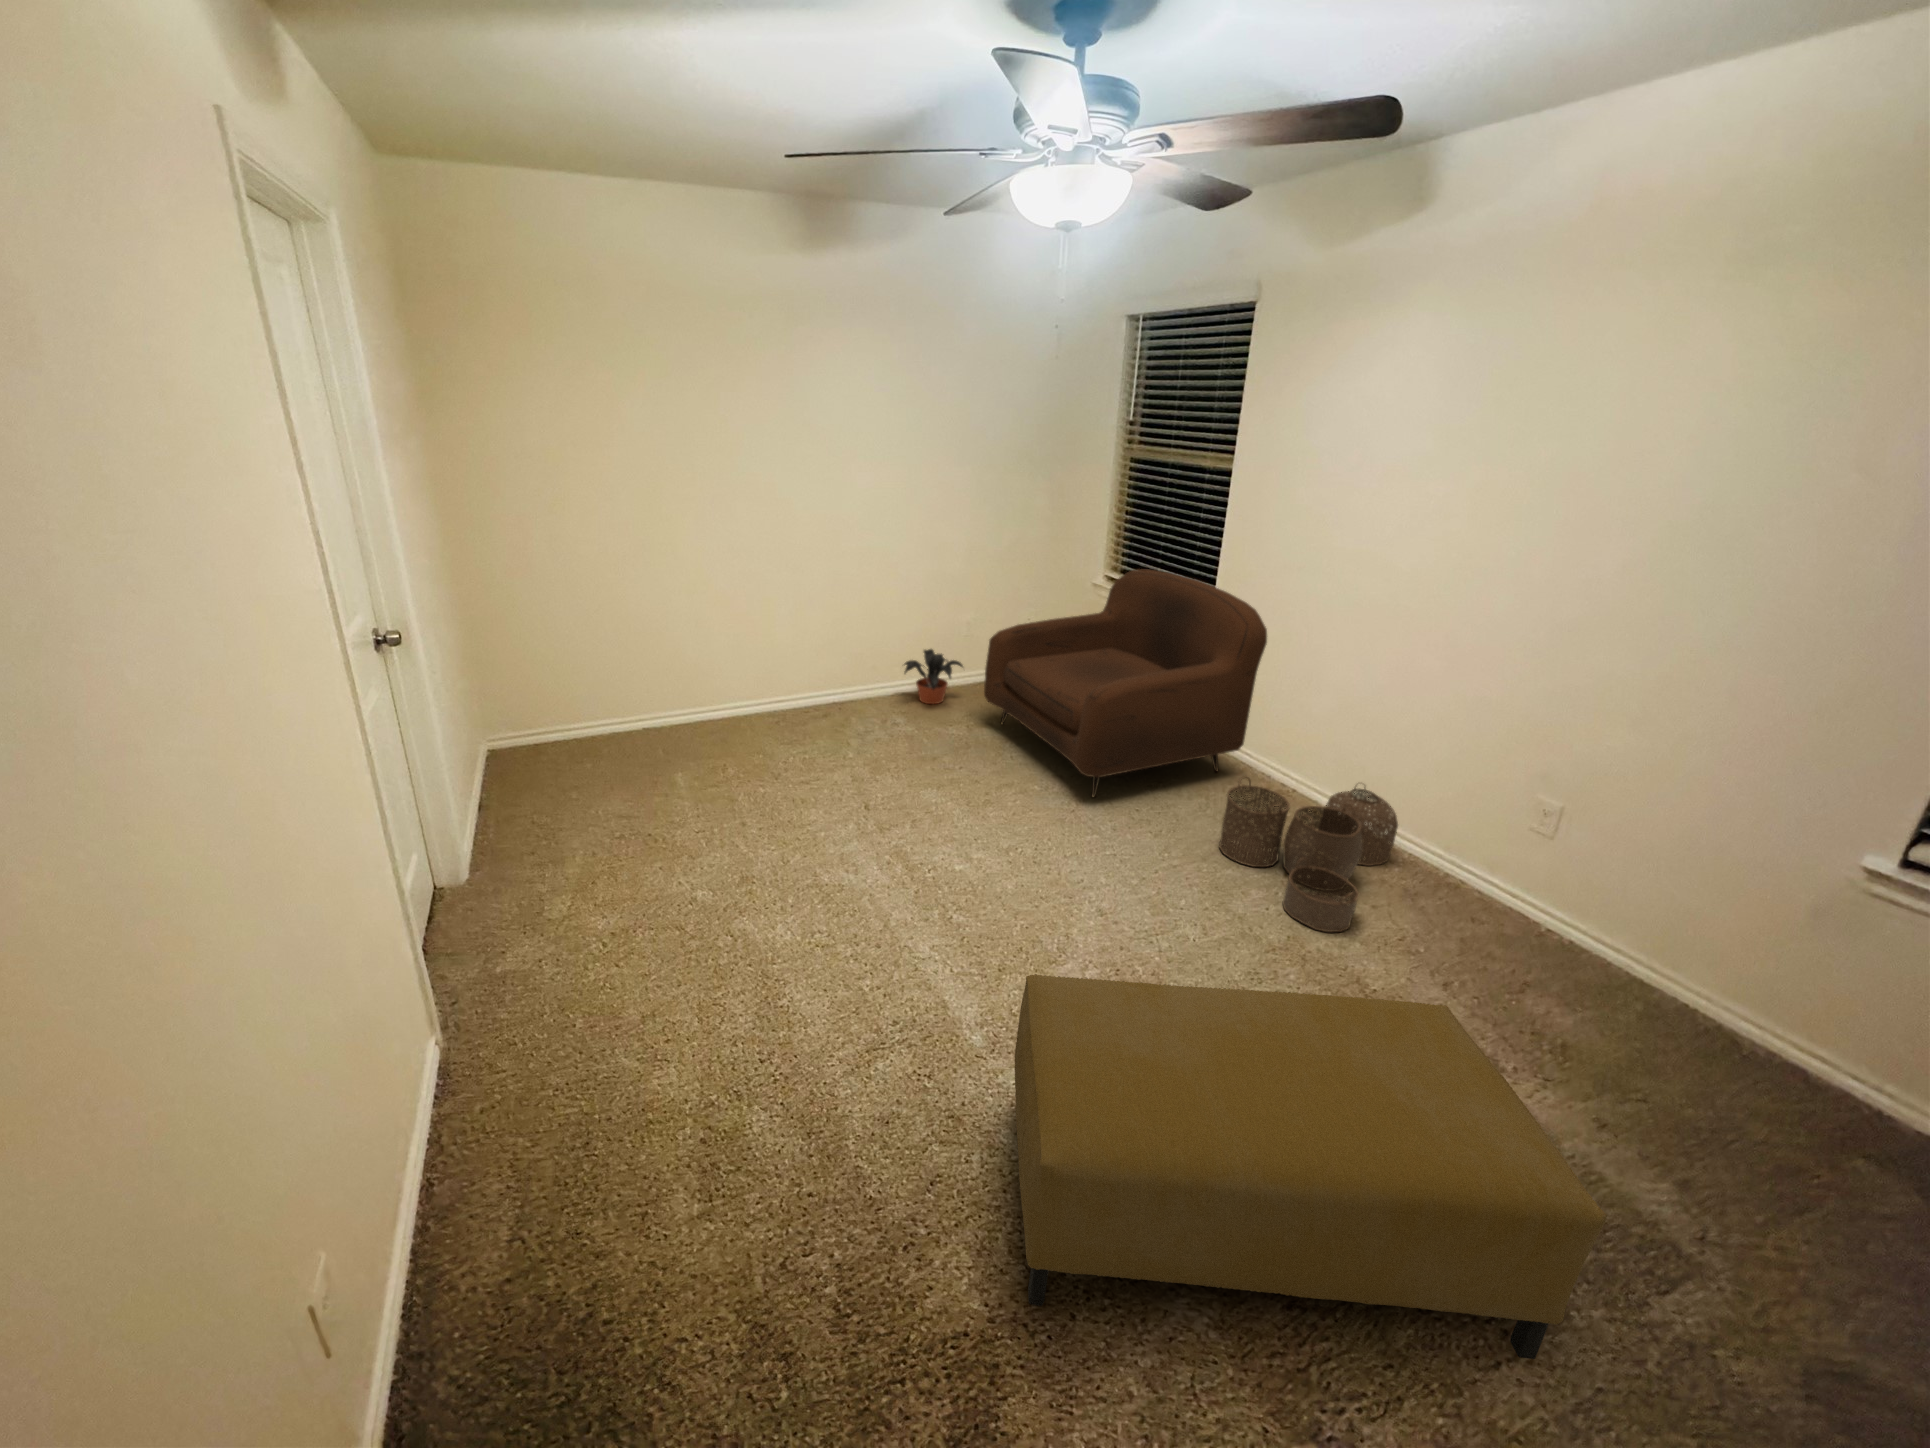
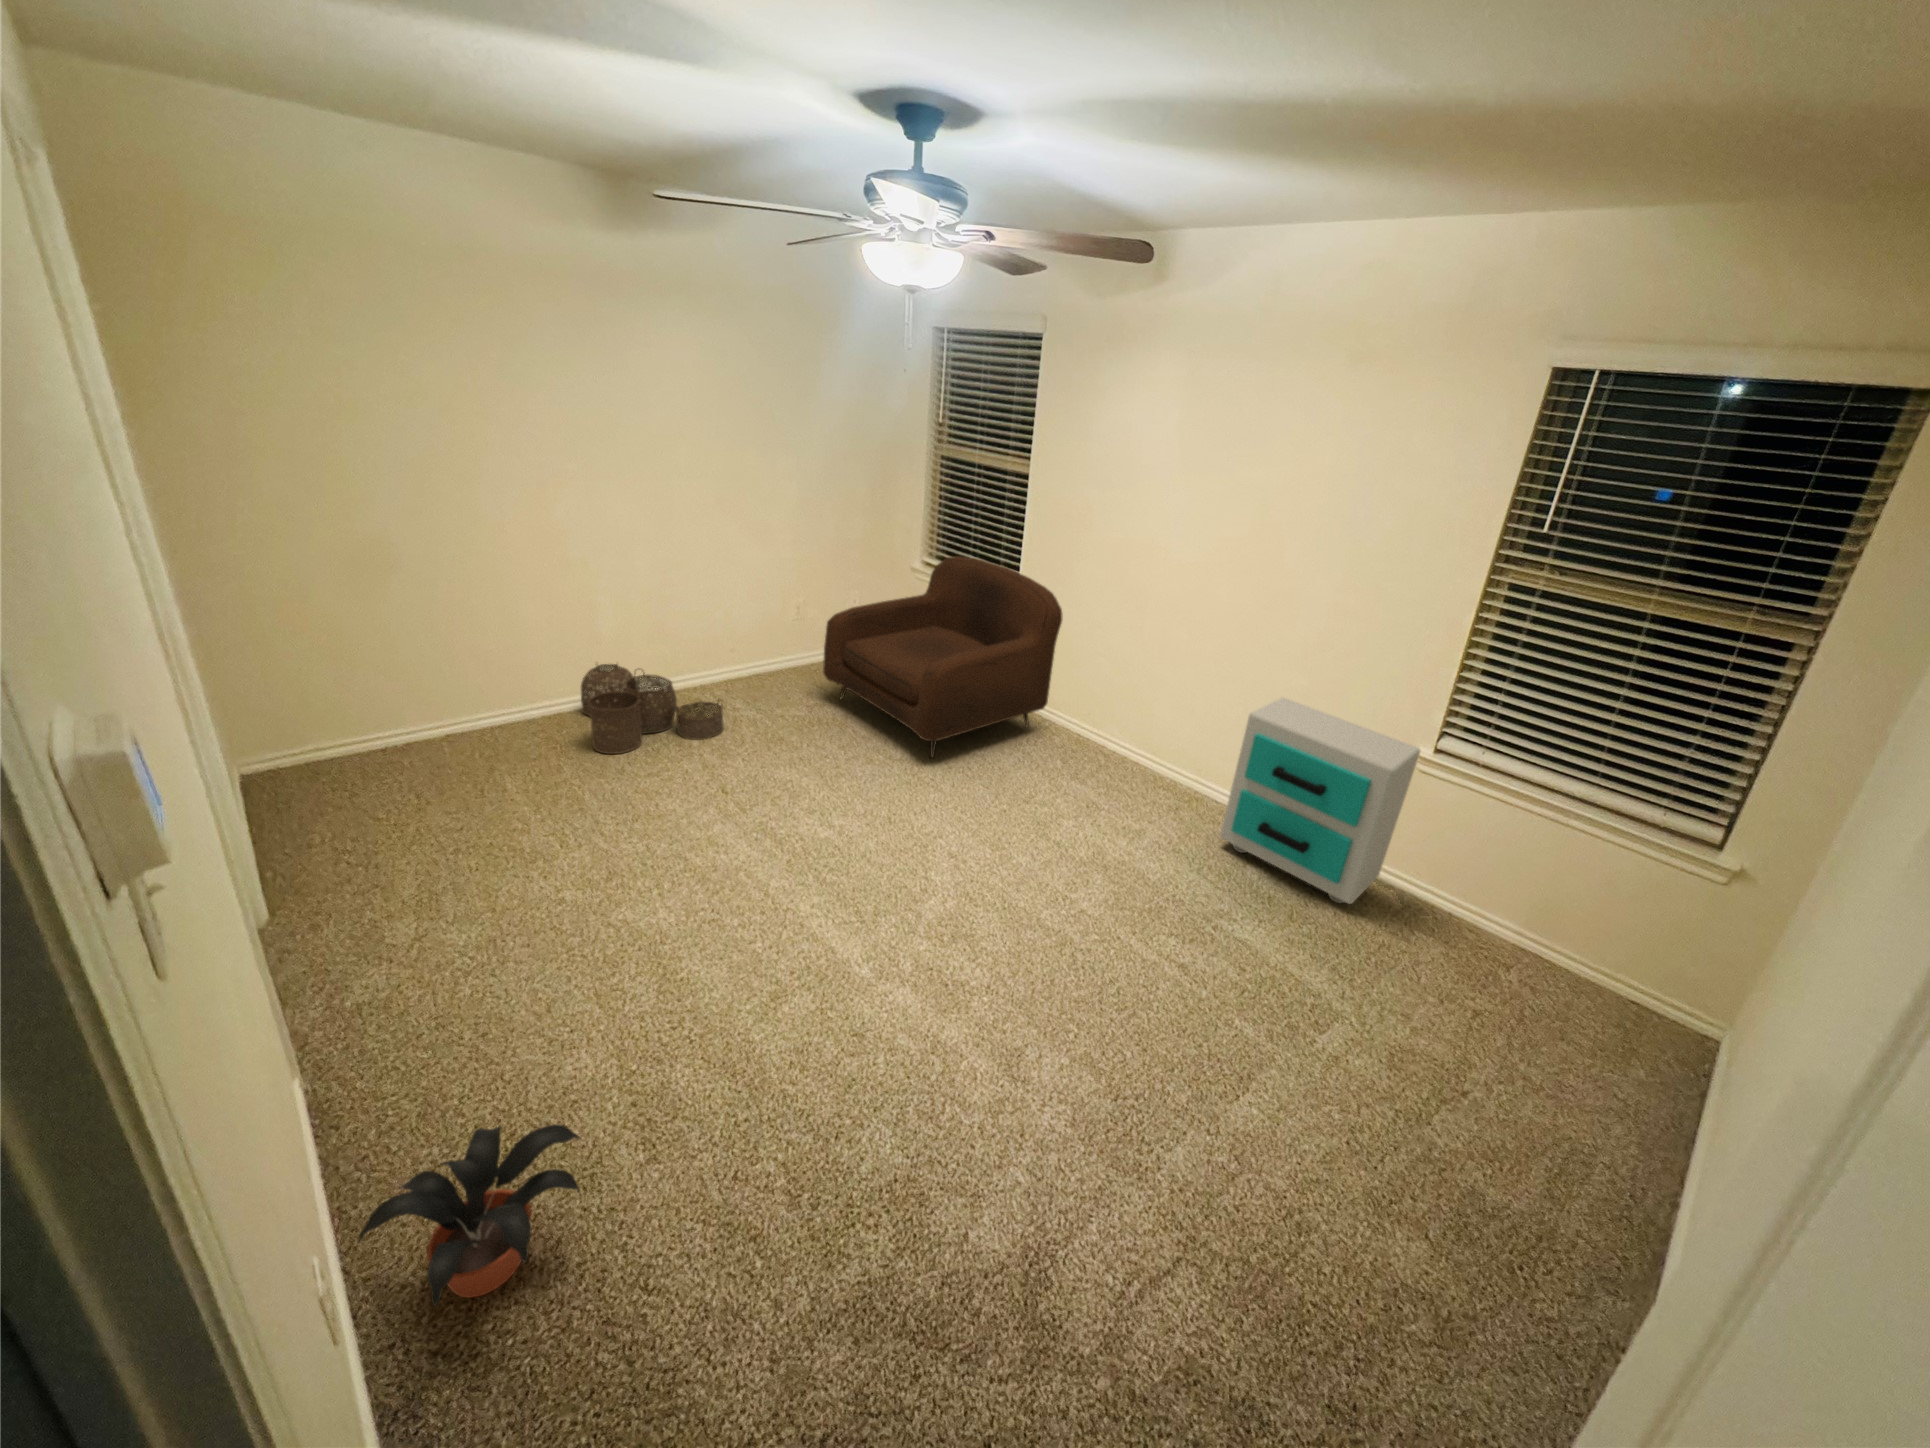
potted plant: present [905,649,963,704] -> present [358,1124,580,1306]
nightstand: none [1491,756,1894,1090] -> present [1220,698,1420,904]
woven basket: present [1219,777,1398,932] -> present [581,664,724,754]
ottoman: present [1015,974,1607,1359] -> none [908,878,1285,1146]

